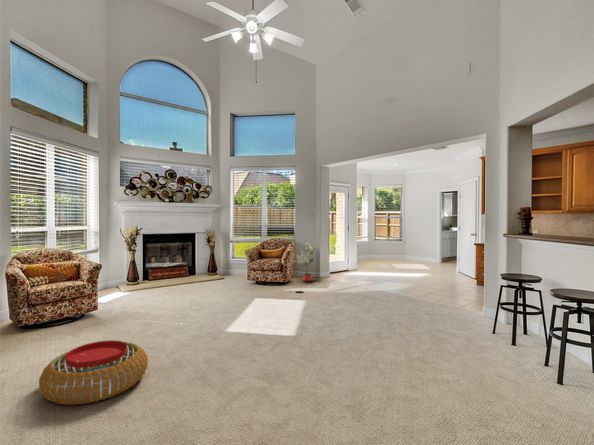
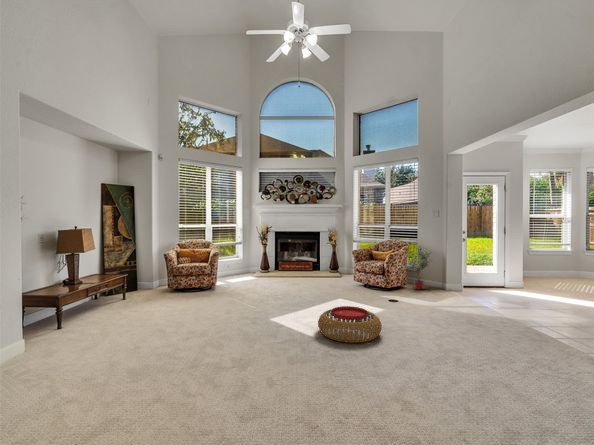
pouf: present [39,340,148,405] -> present [318,306,382,343]

